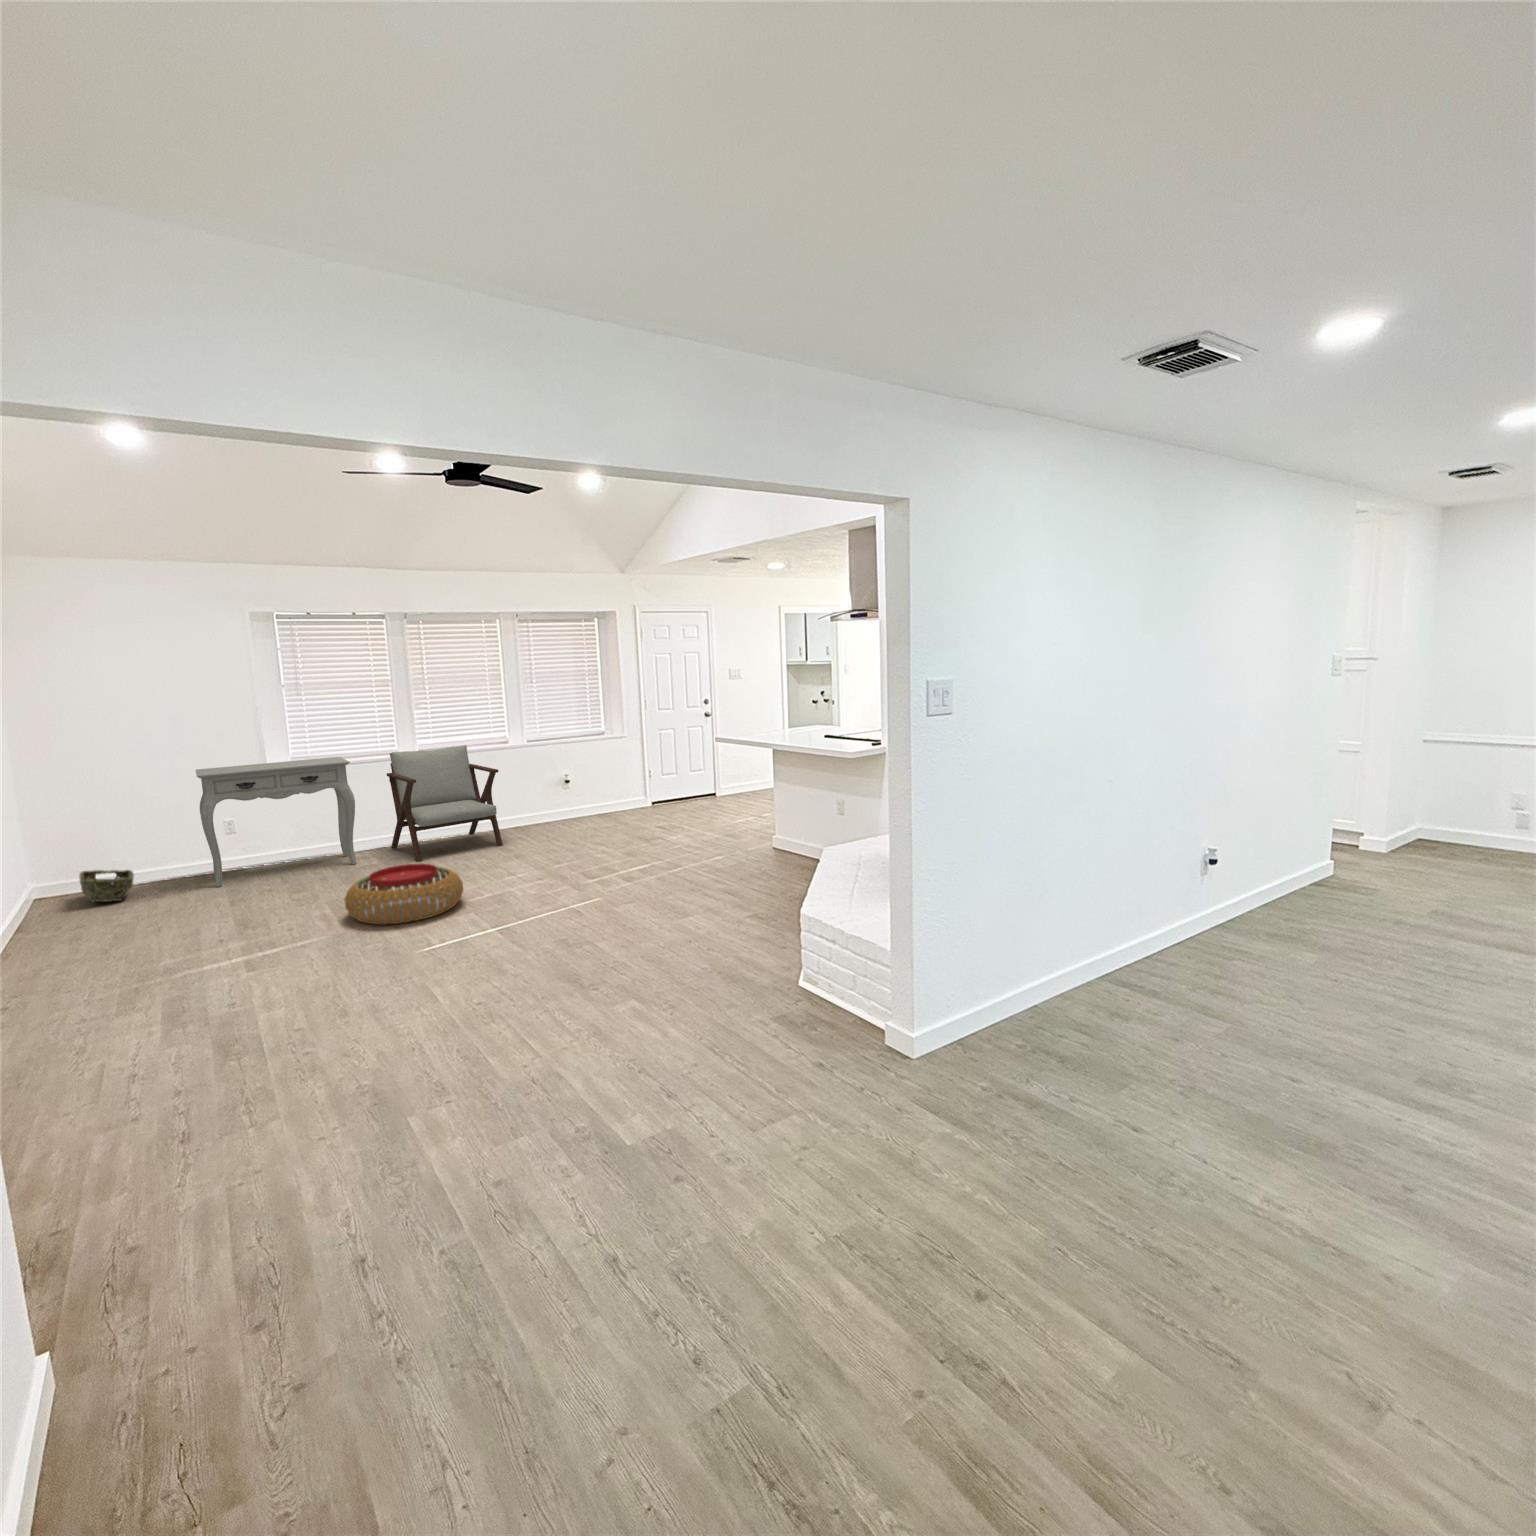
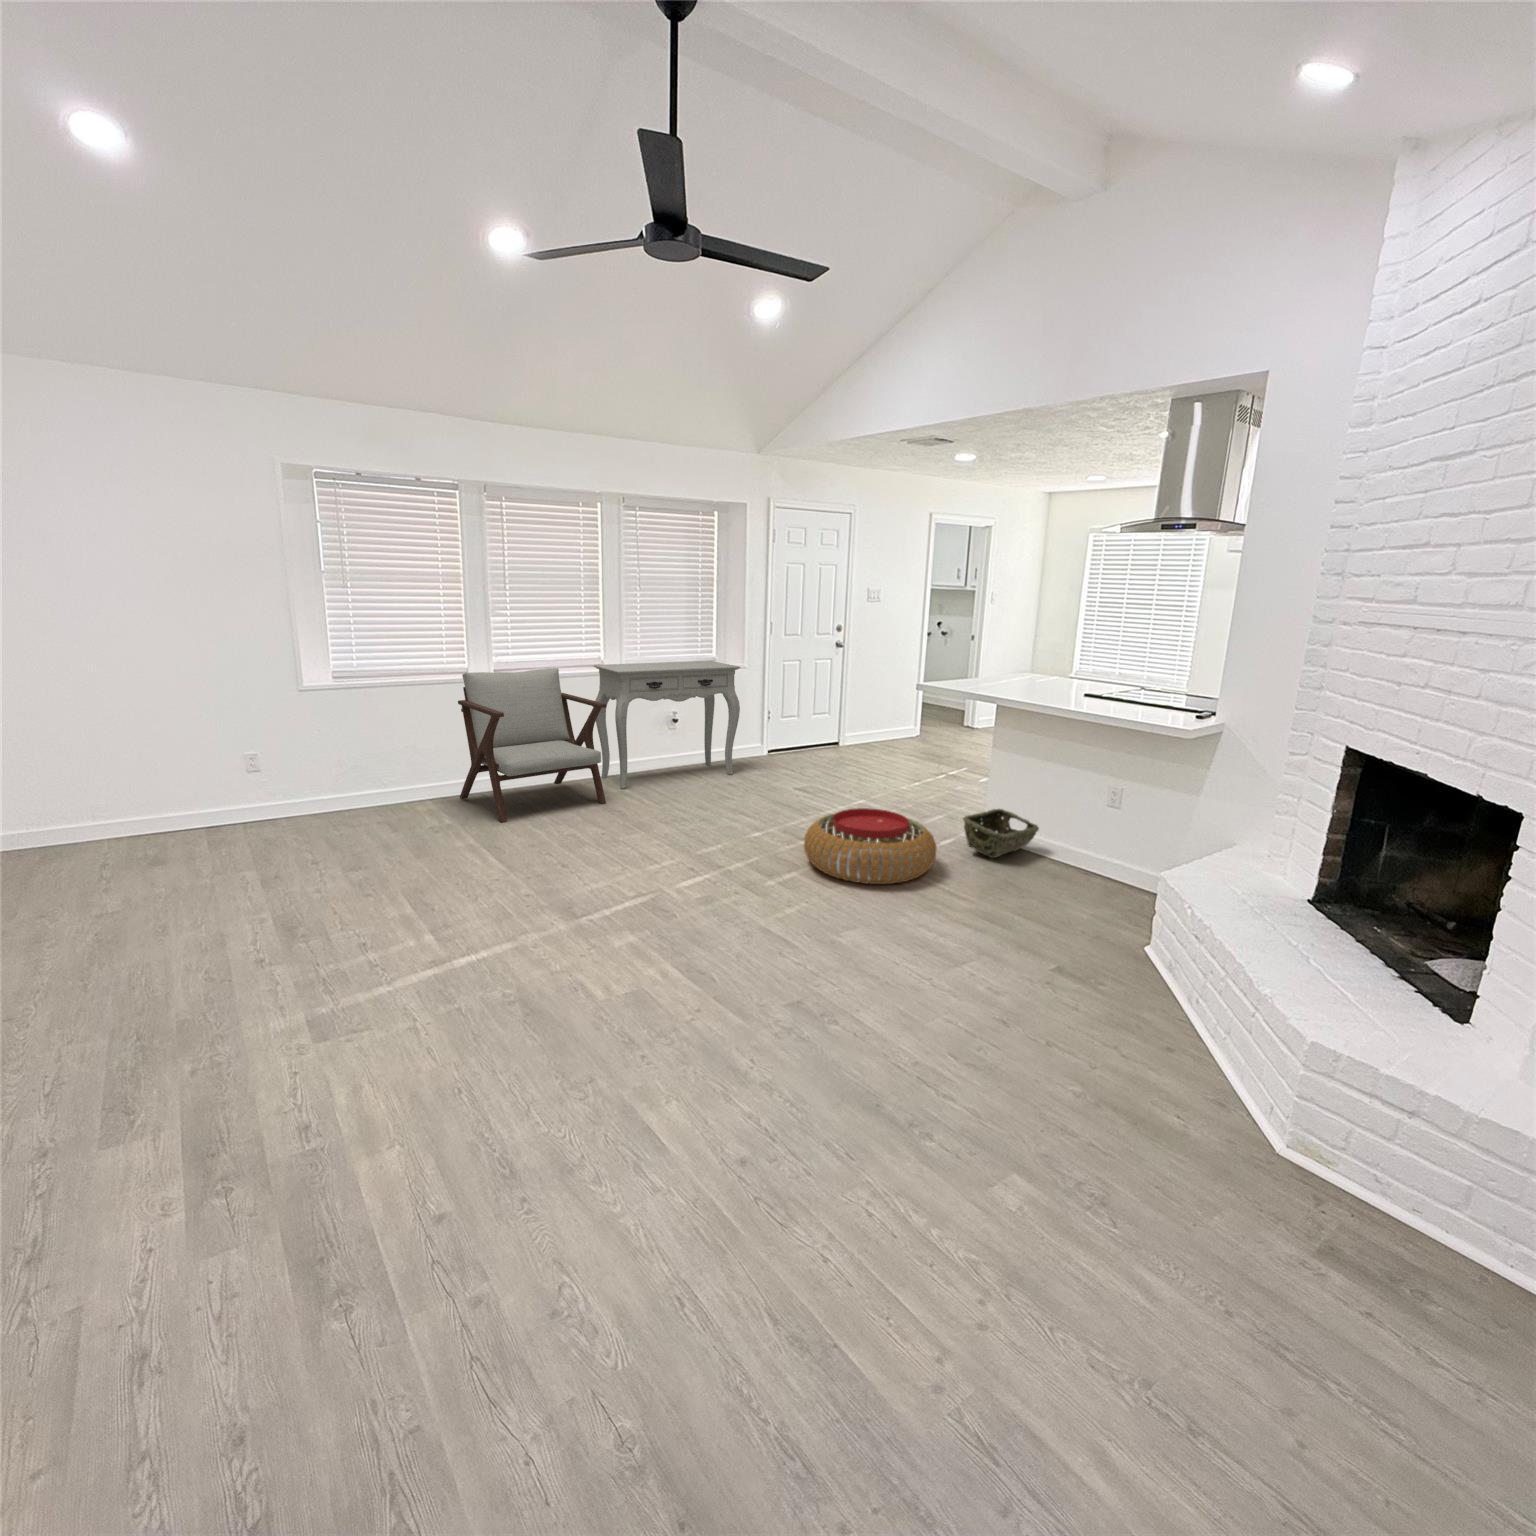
console table: present [196,757,356,887] -> present [594,661,740,789]
pouf: present [345,864,463,924] -> present [804,808,937,884]
woven basket: present [79,870,134,902] -> present [963,809,1039,858]

